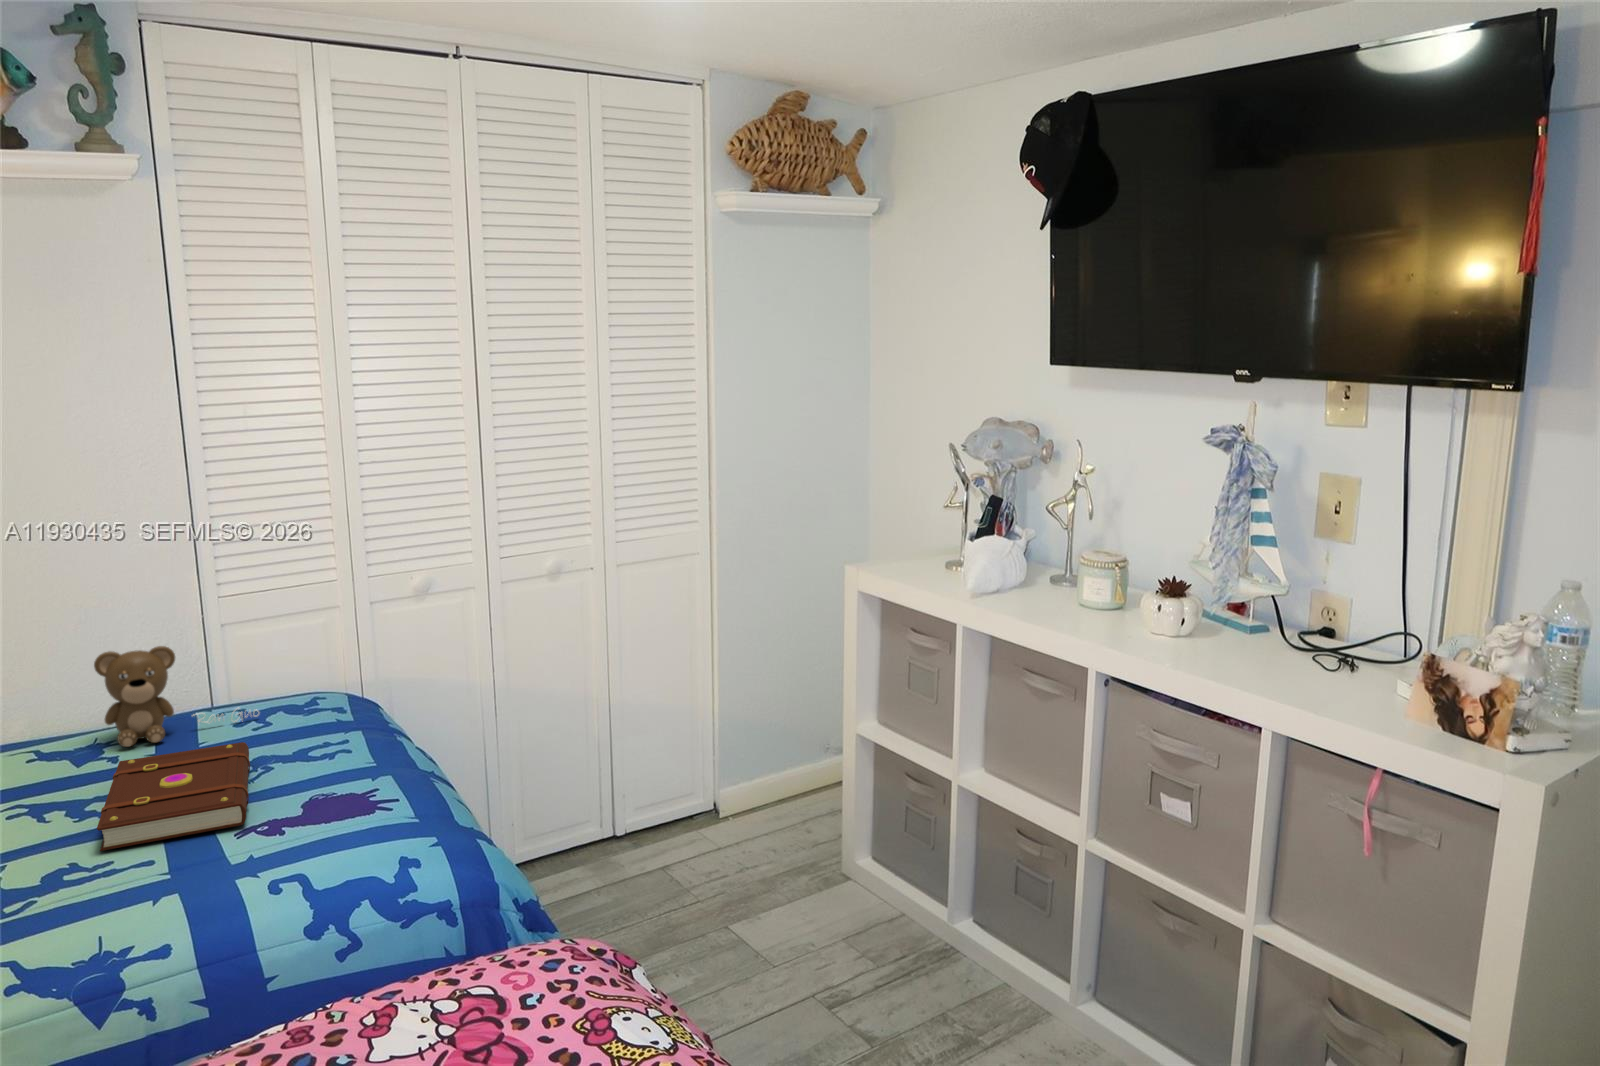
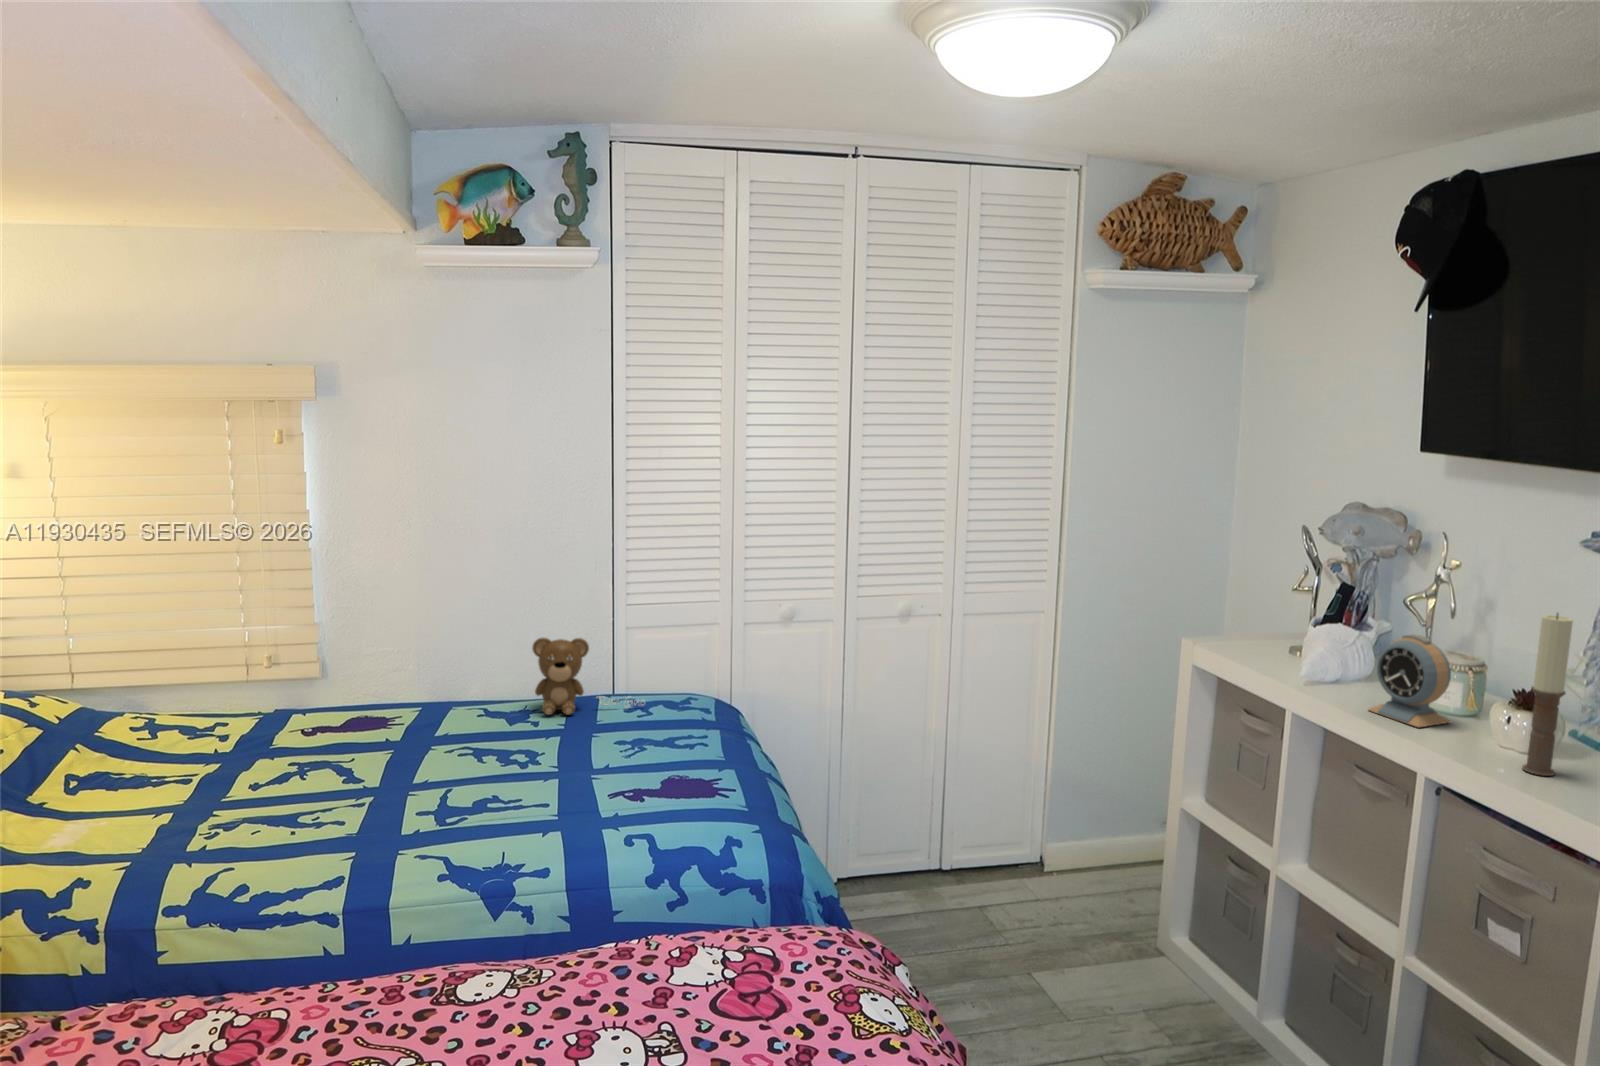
candle: none [1174,506,1209,656] -> present [1522,614,1573,776]
alarm clock: none [1033,539,1104,626] -> present [1369,634,1451,728]
book: present [97,742,250,851] -> none [515,723,631,789]

